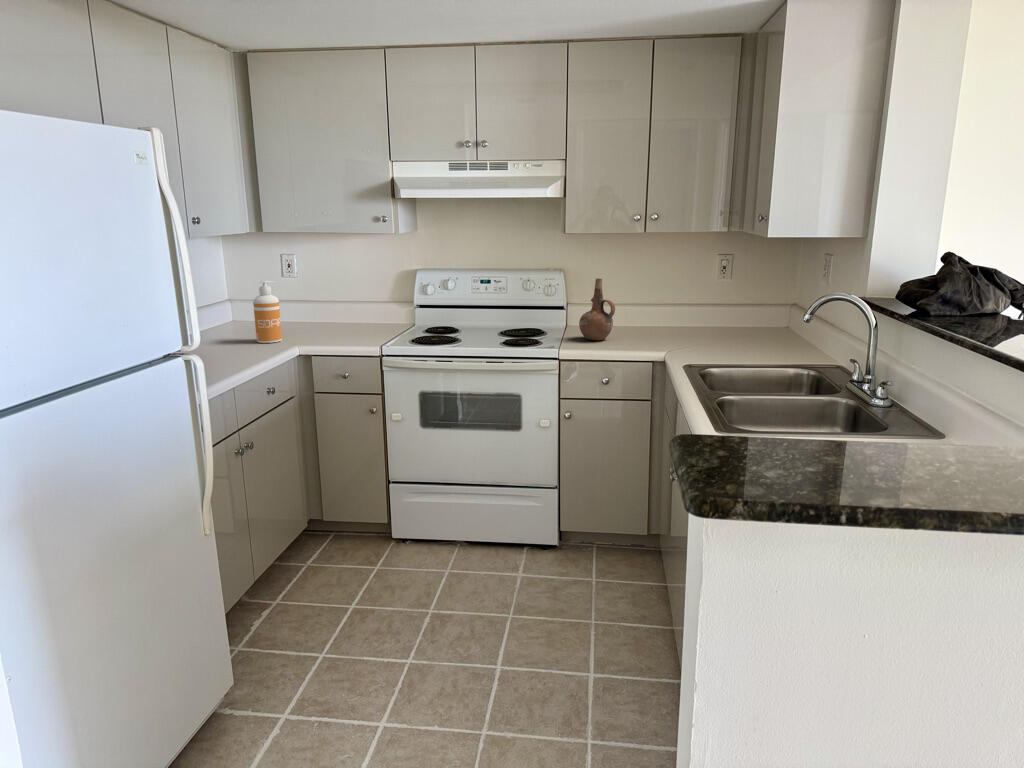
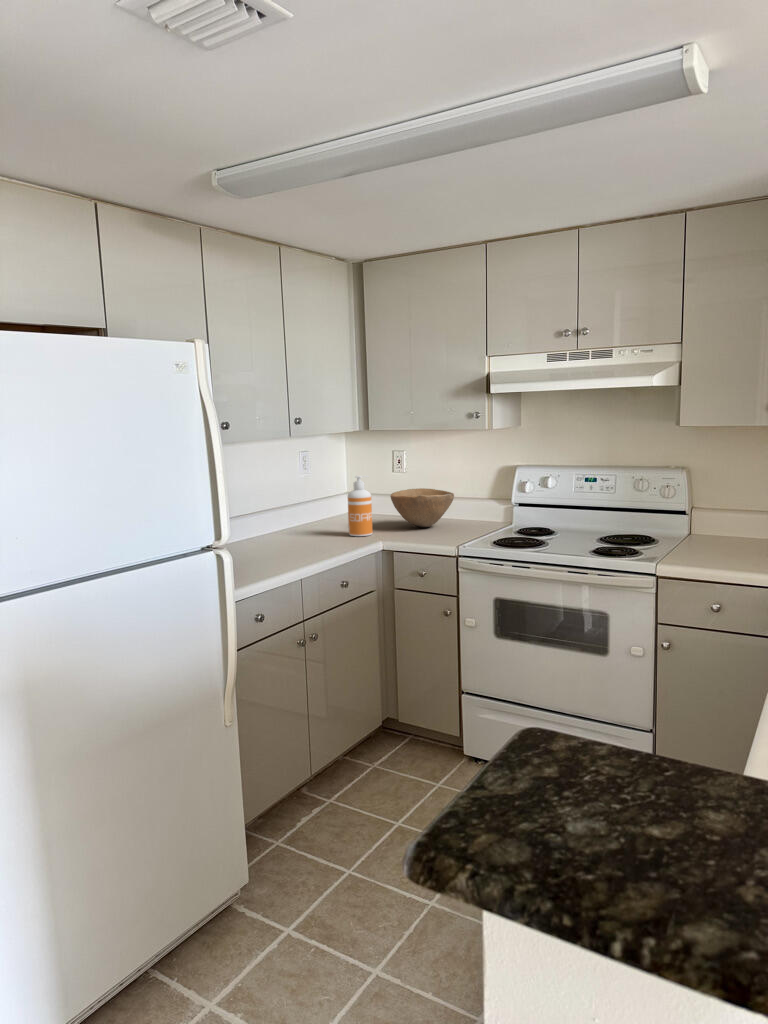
ceramic pitcher: present [579,278,615,340] -> none [690,480,737,555]
bowl: none [294,292,358,331] -> present [390,488,454,527]

